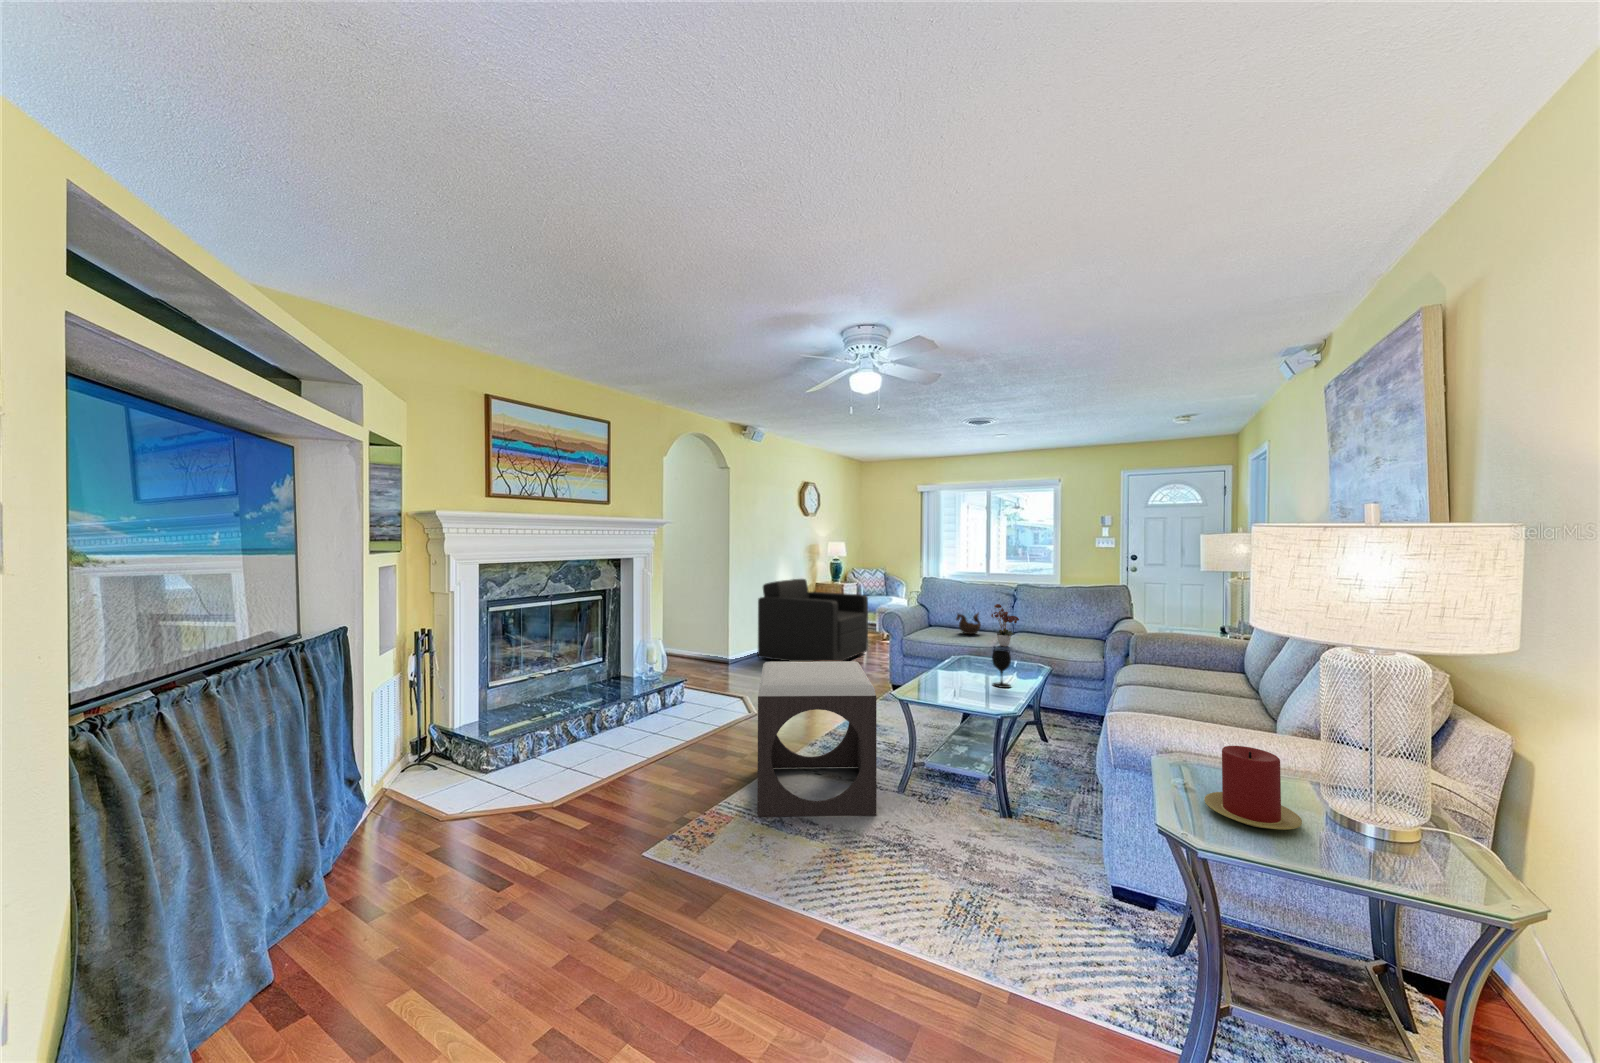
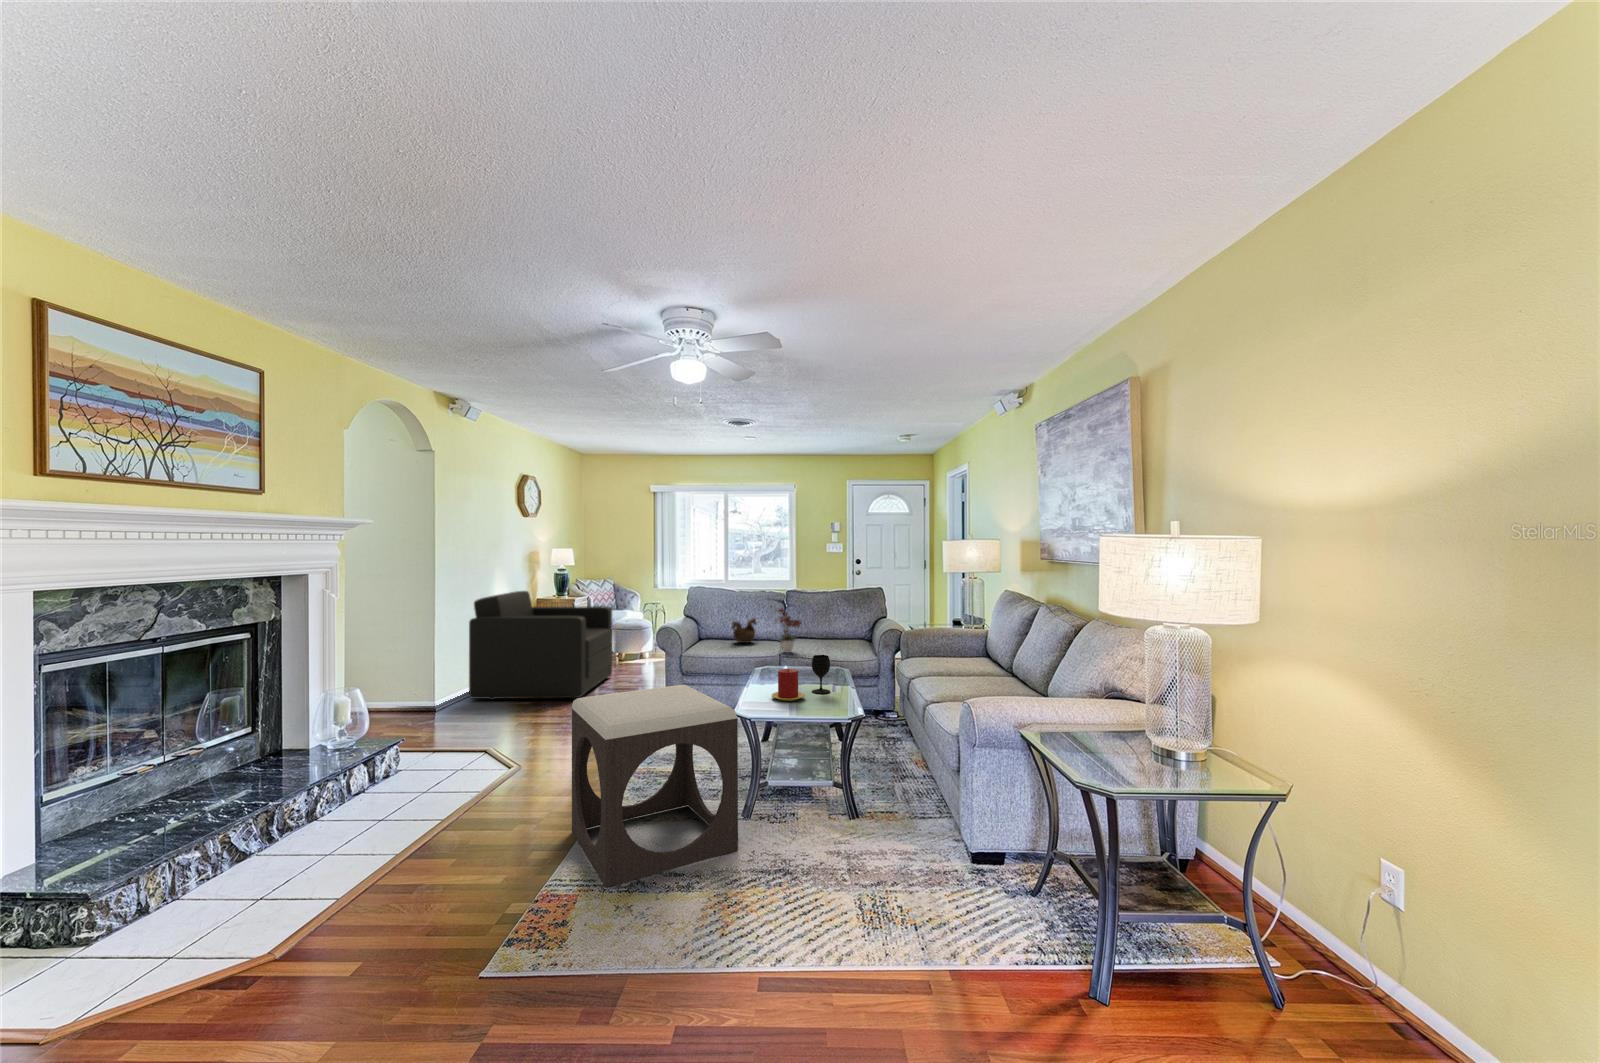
candle: present [1204,746,1302,830] -> present [772,669,805,701]

